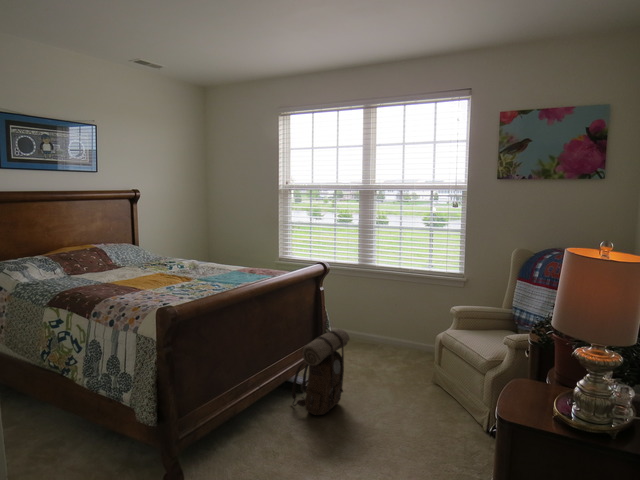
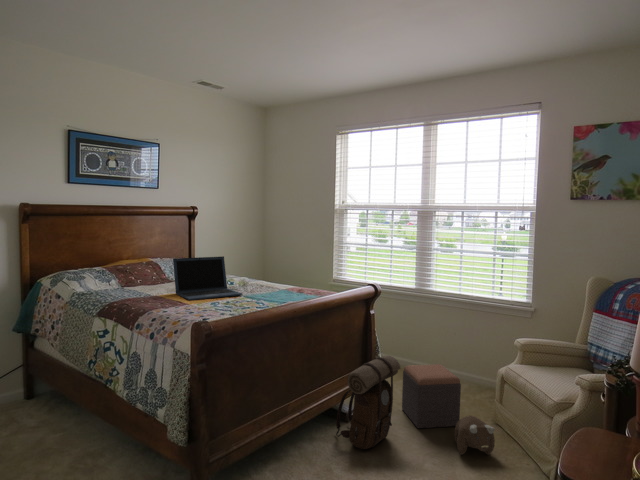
laptop: none [121,241,195,286] -> present [173,256,242,300]
footstool: none [351,334,404,393] -> present [402,364,461,428]
plush toy: none [399,378,434,412] -> present [454,416,495,455]

